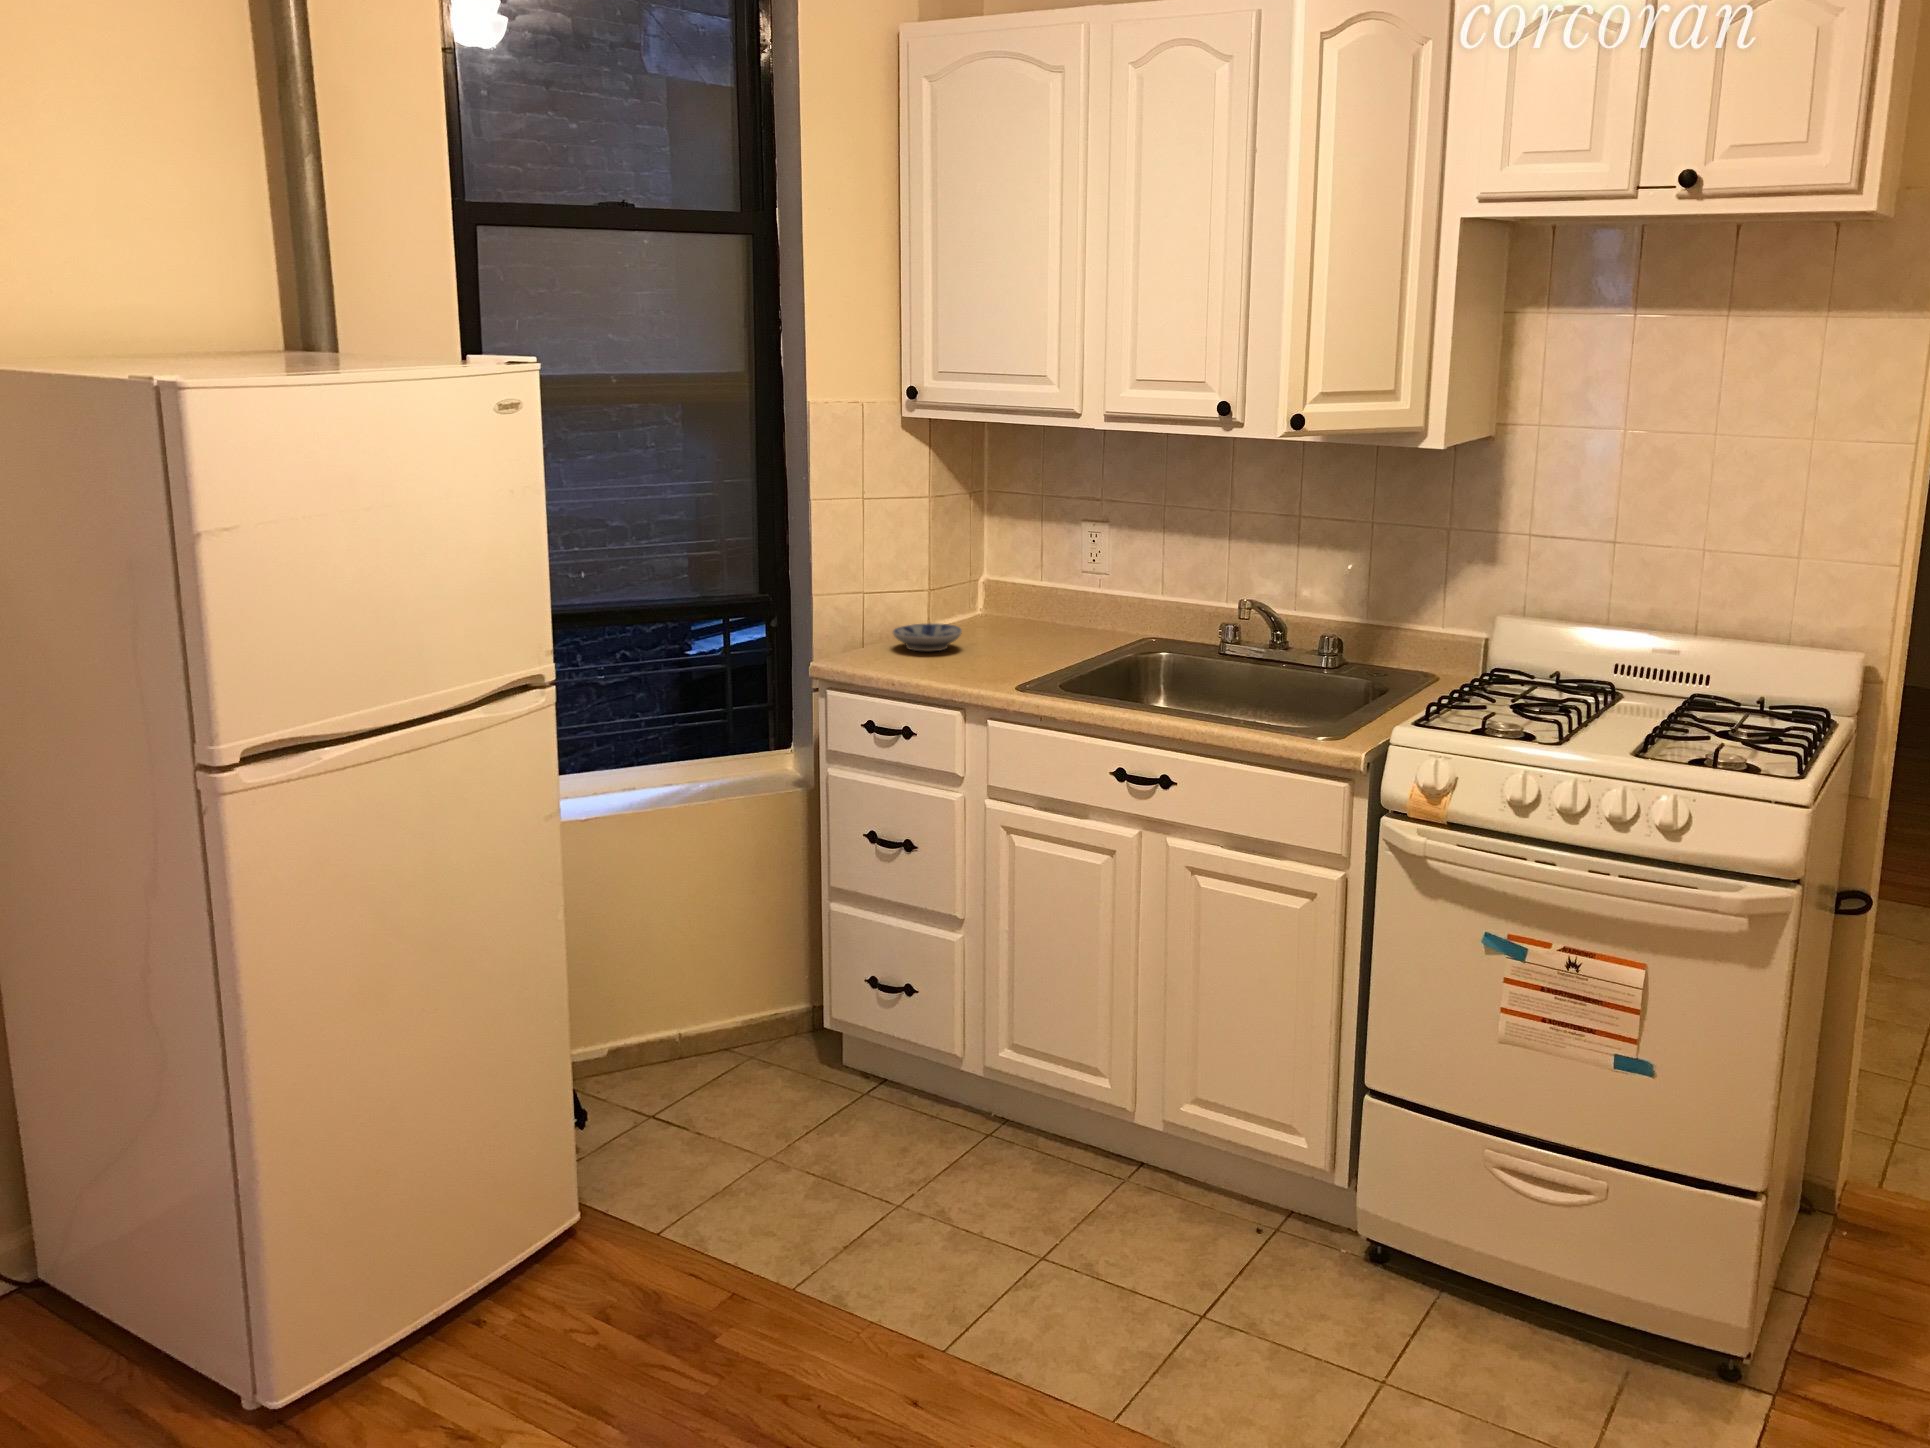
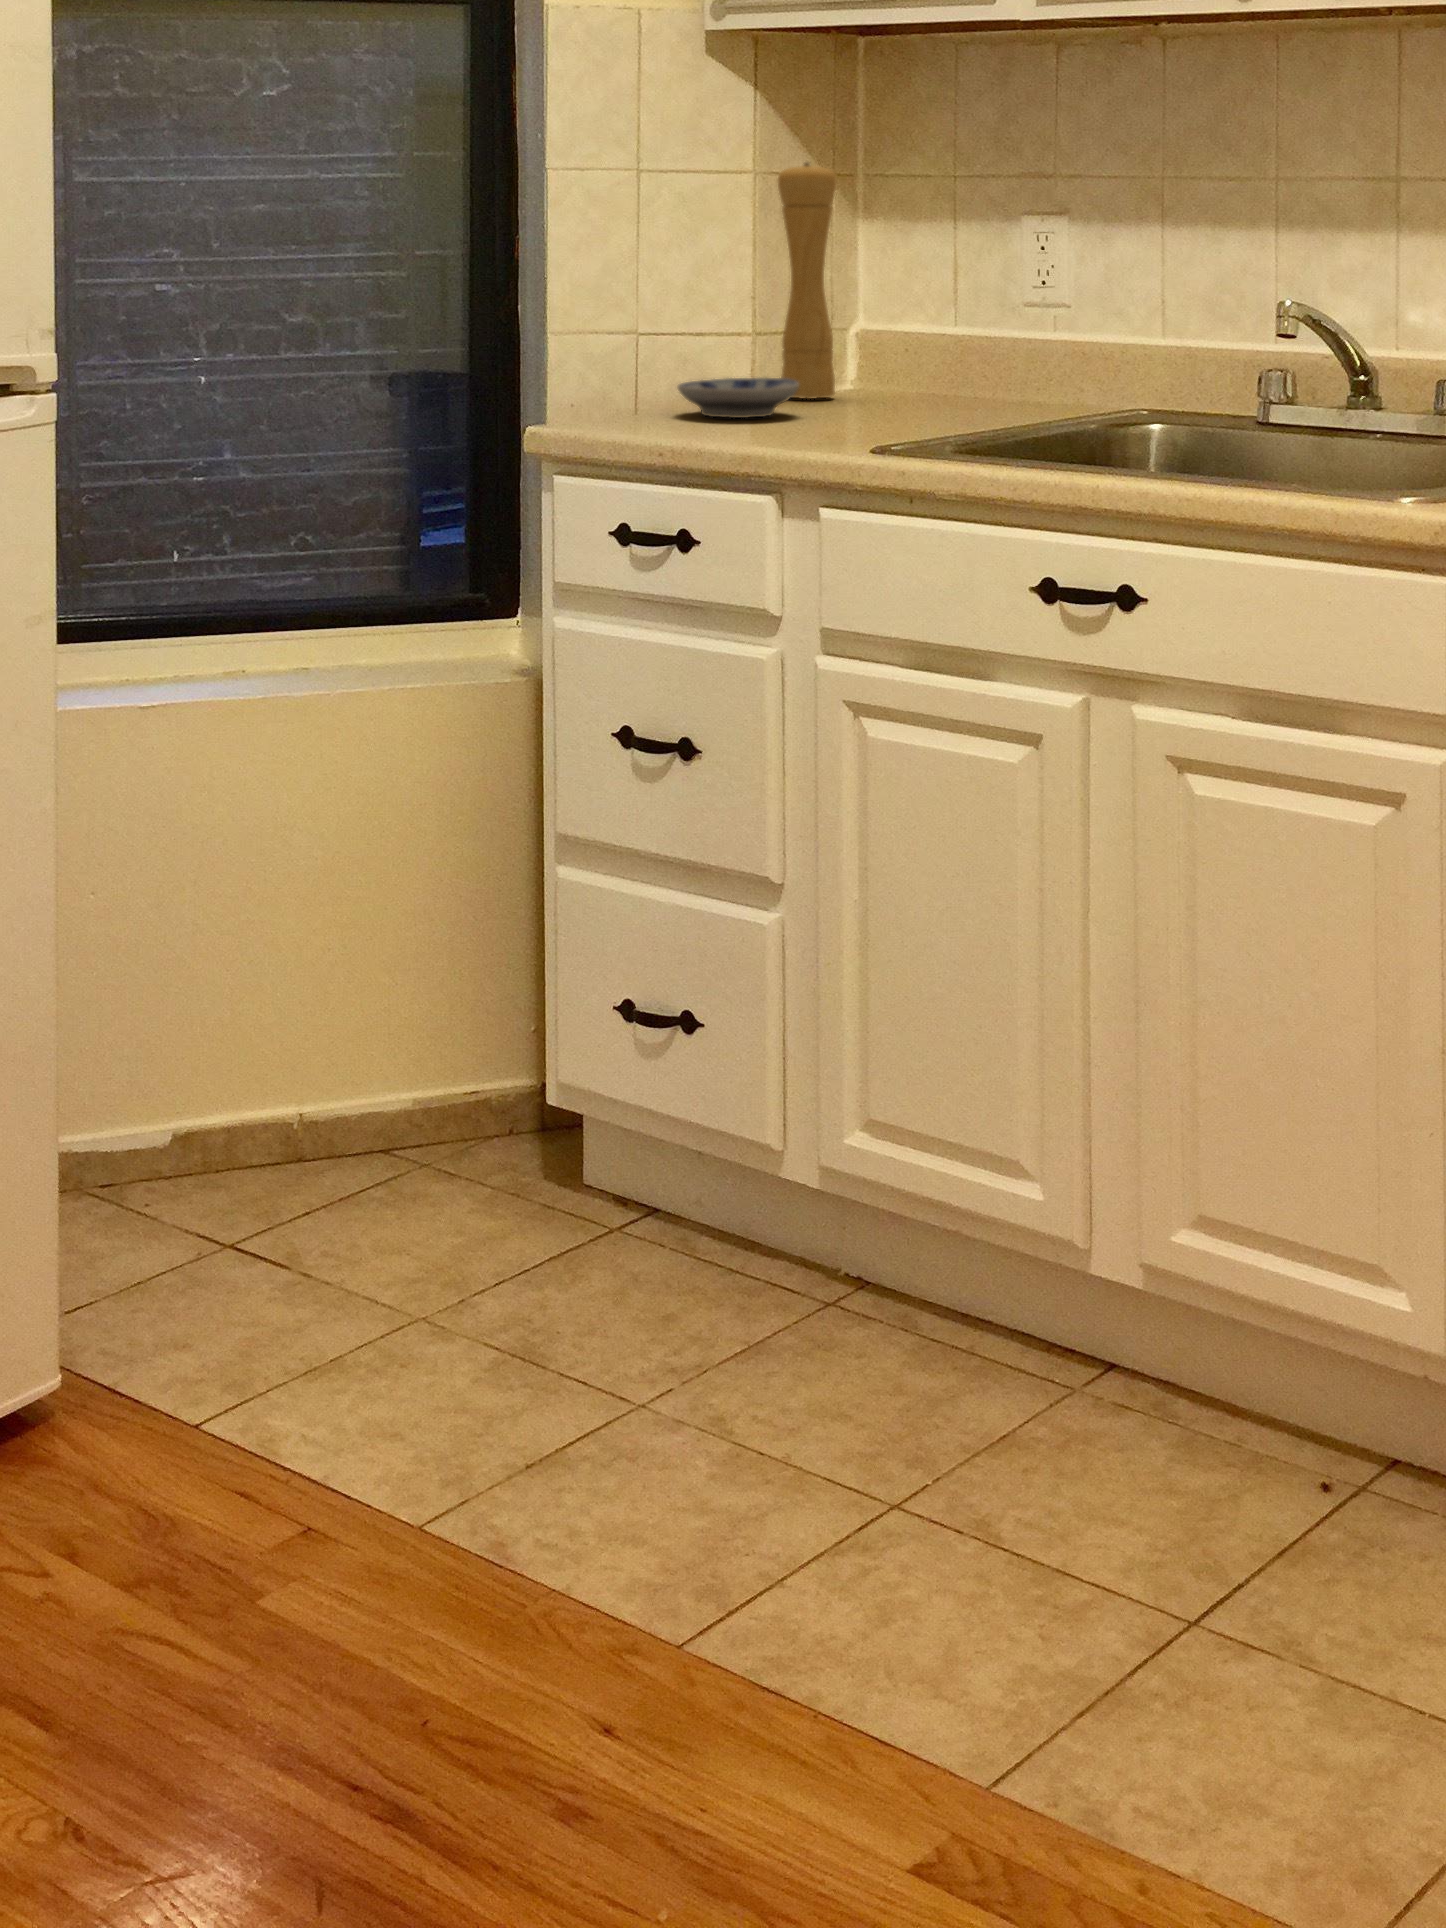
pepper mill: none [943,493,977,629] -> present [778,163,836,399]

